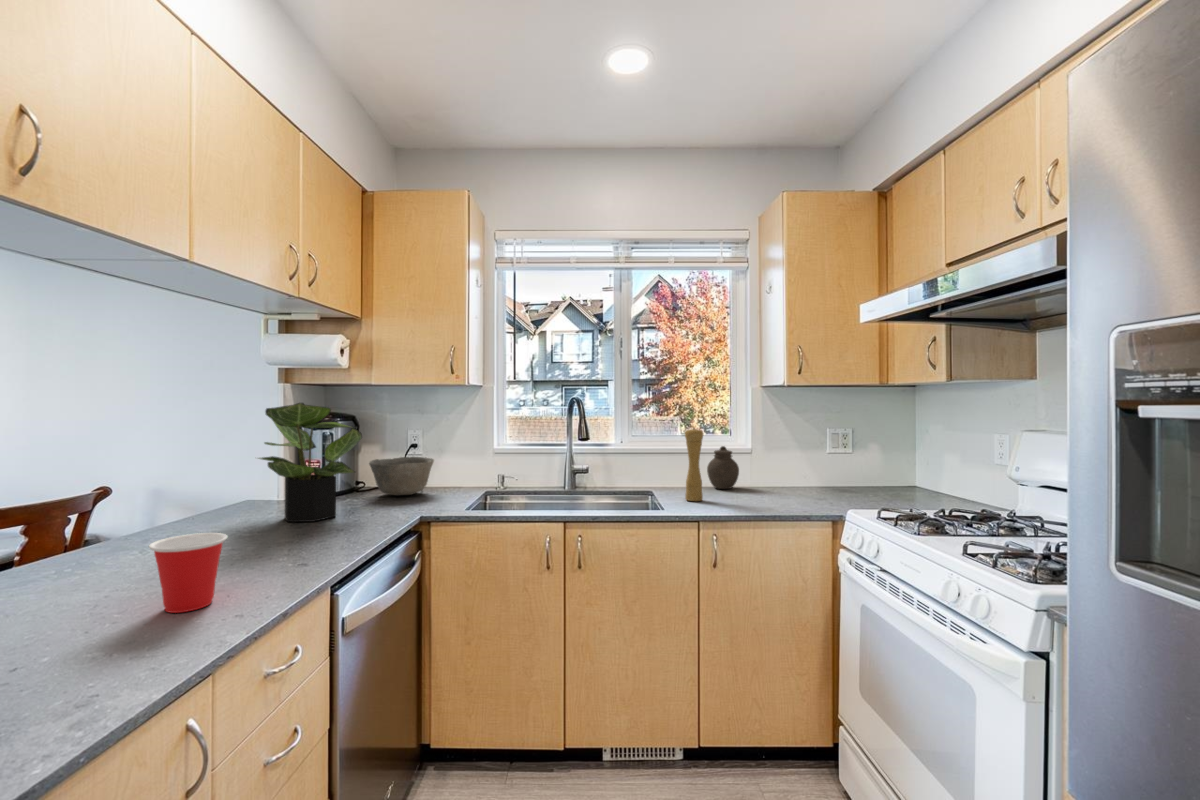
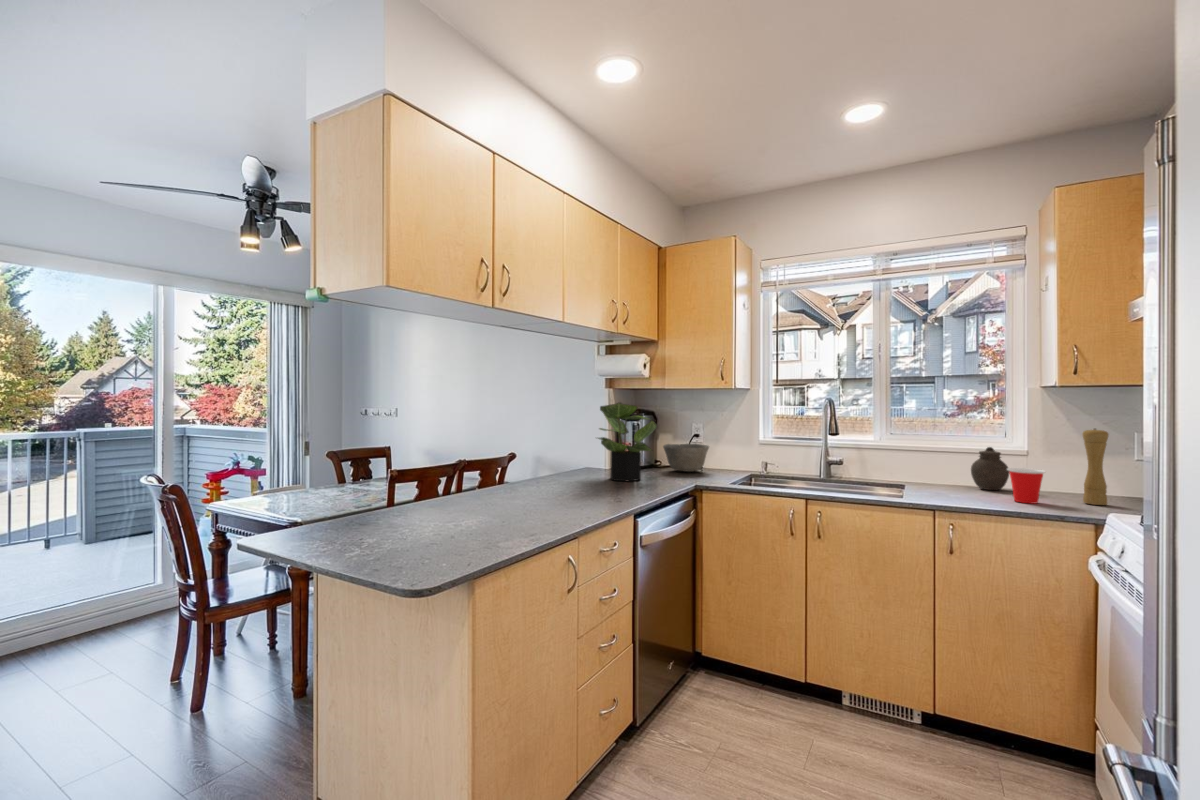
pepper mill: present [685,428,703,501] -> present [1083,429,1108,505]
cup: present [149,533,227,613] -> present [1007,468,1045,504]

